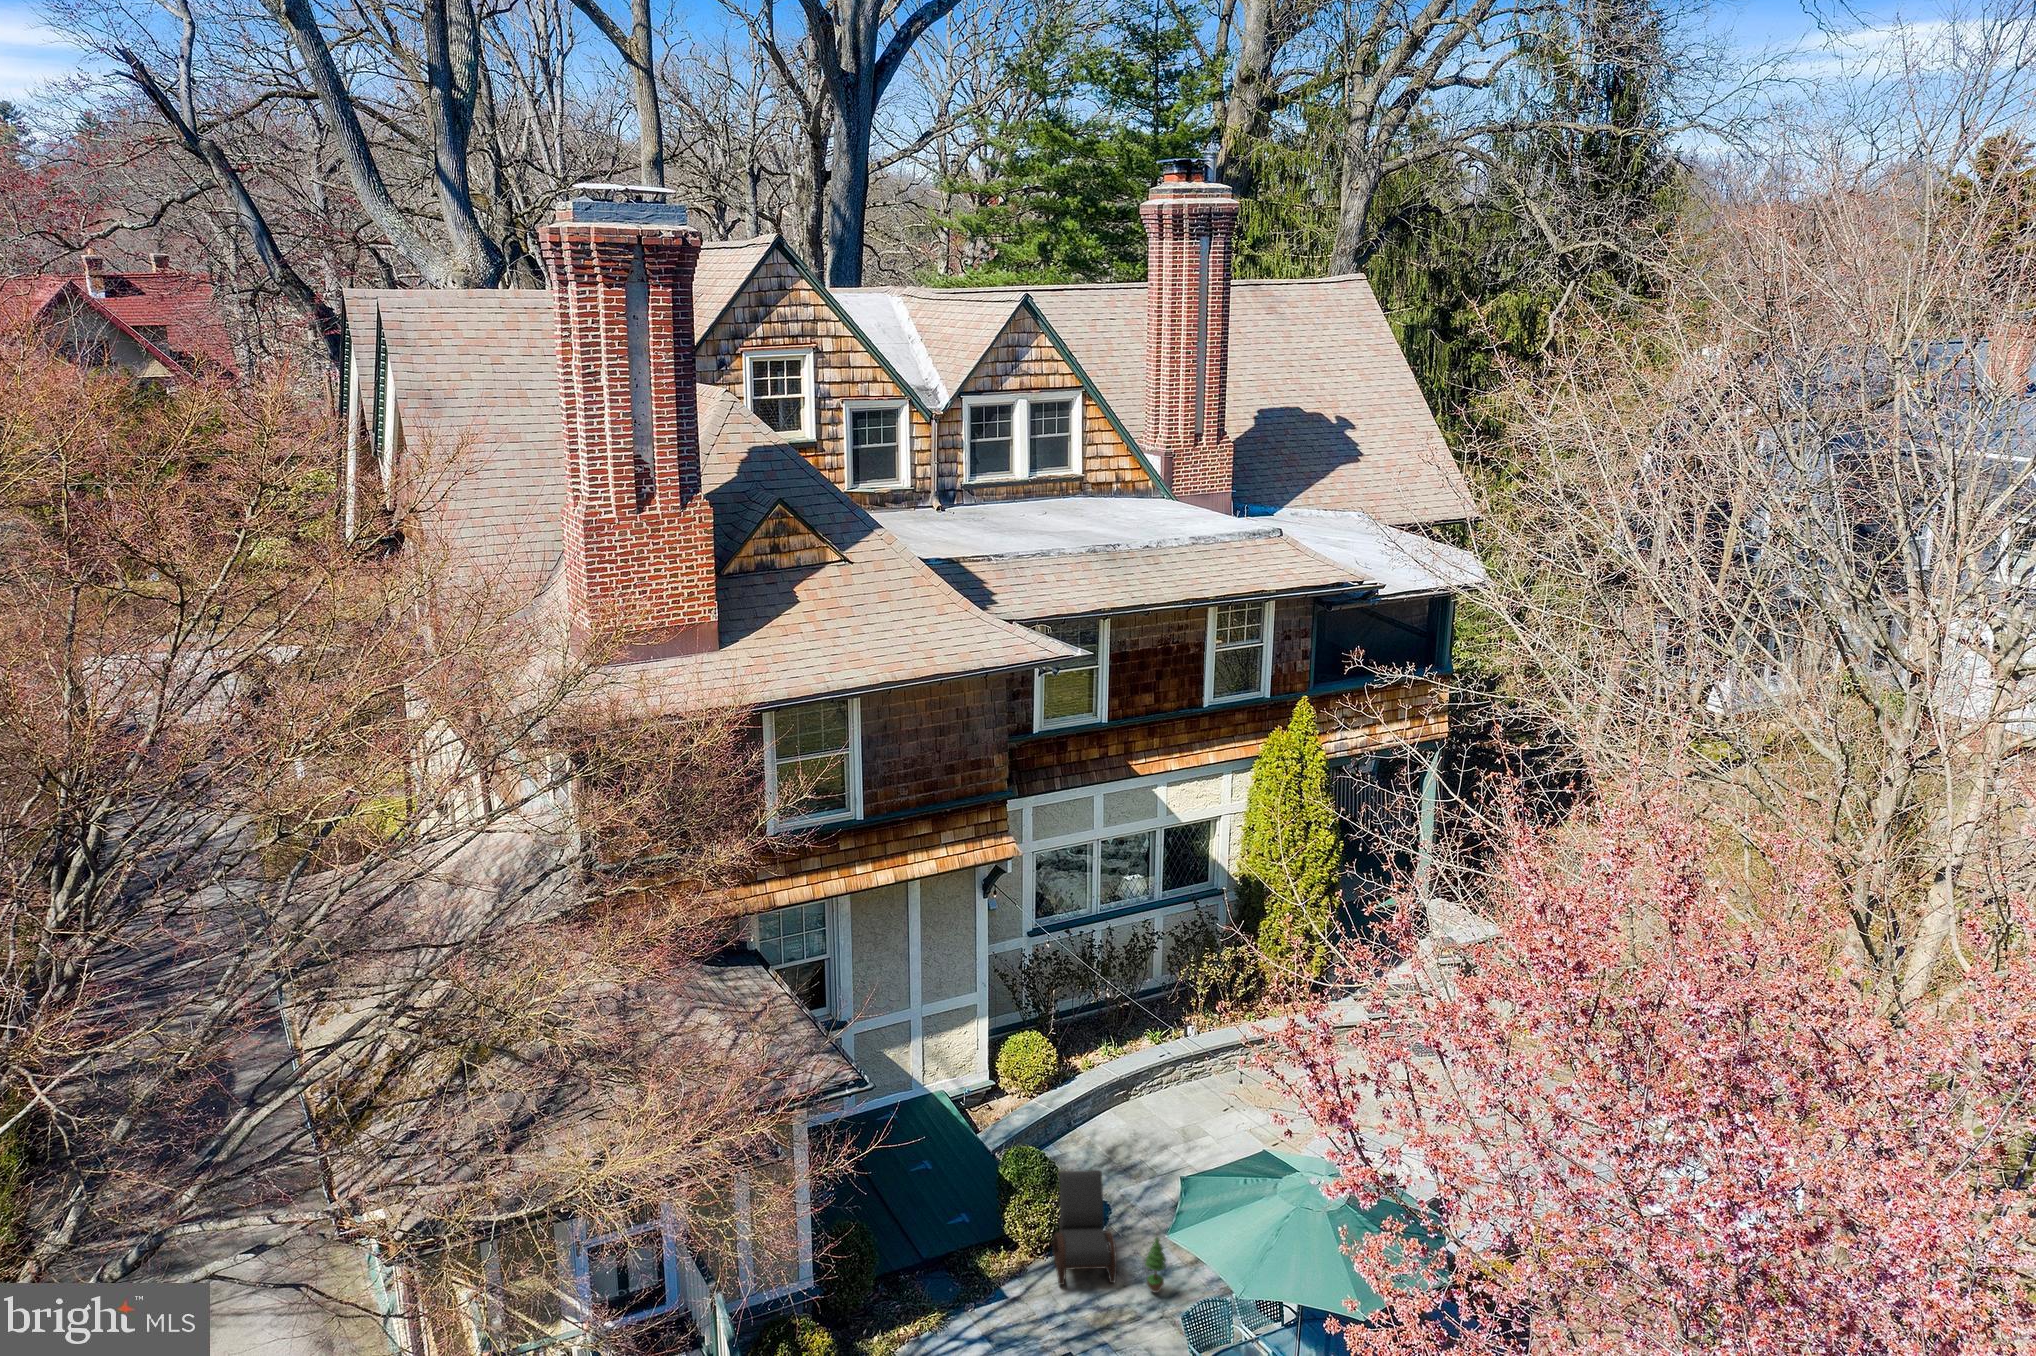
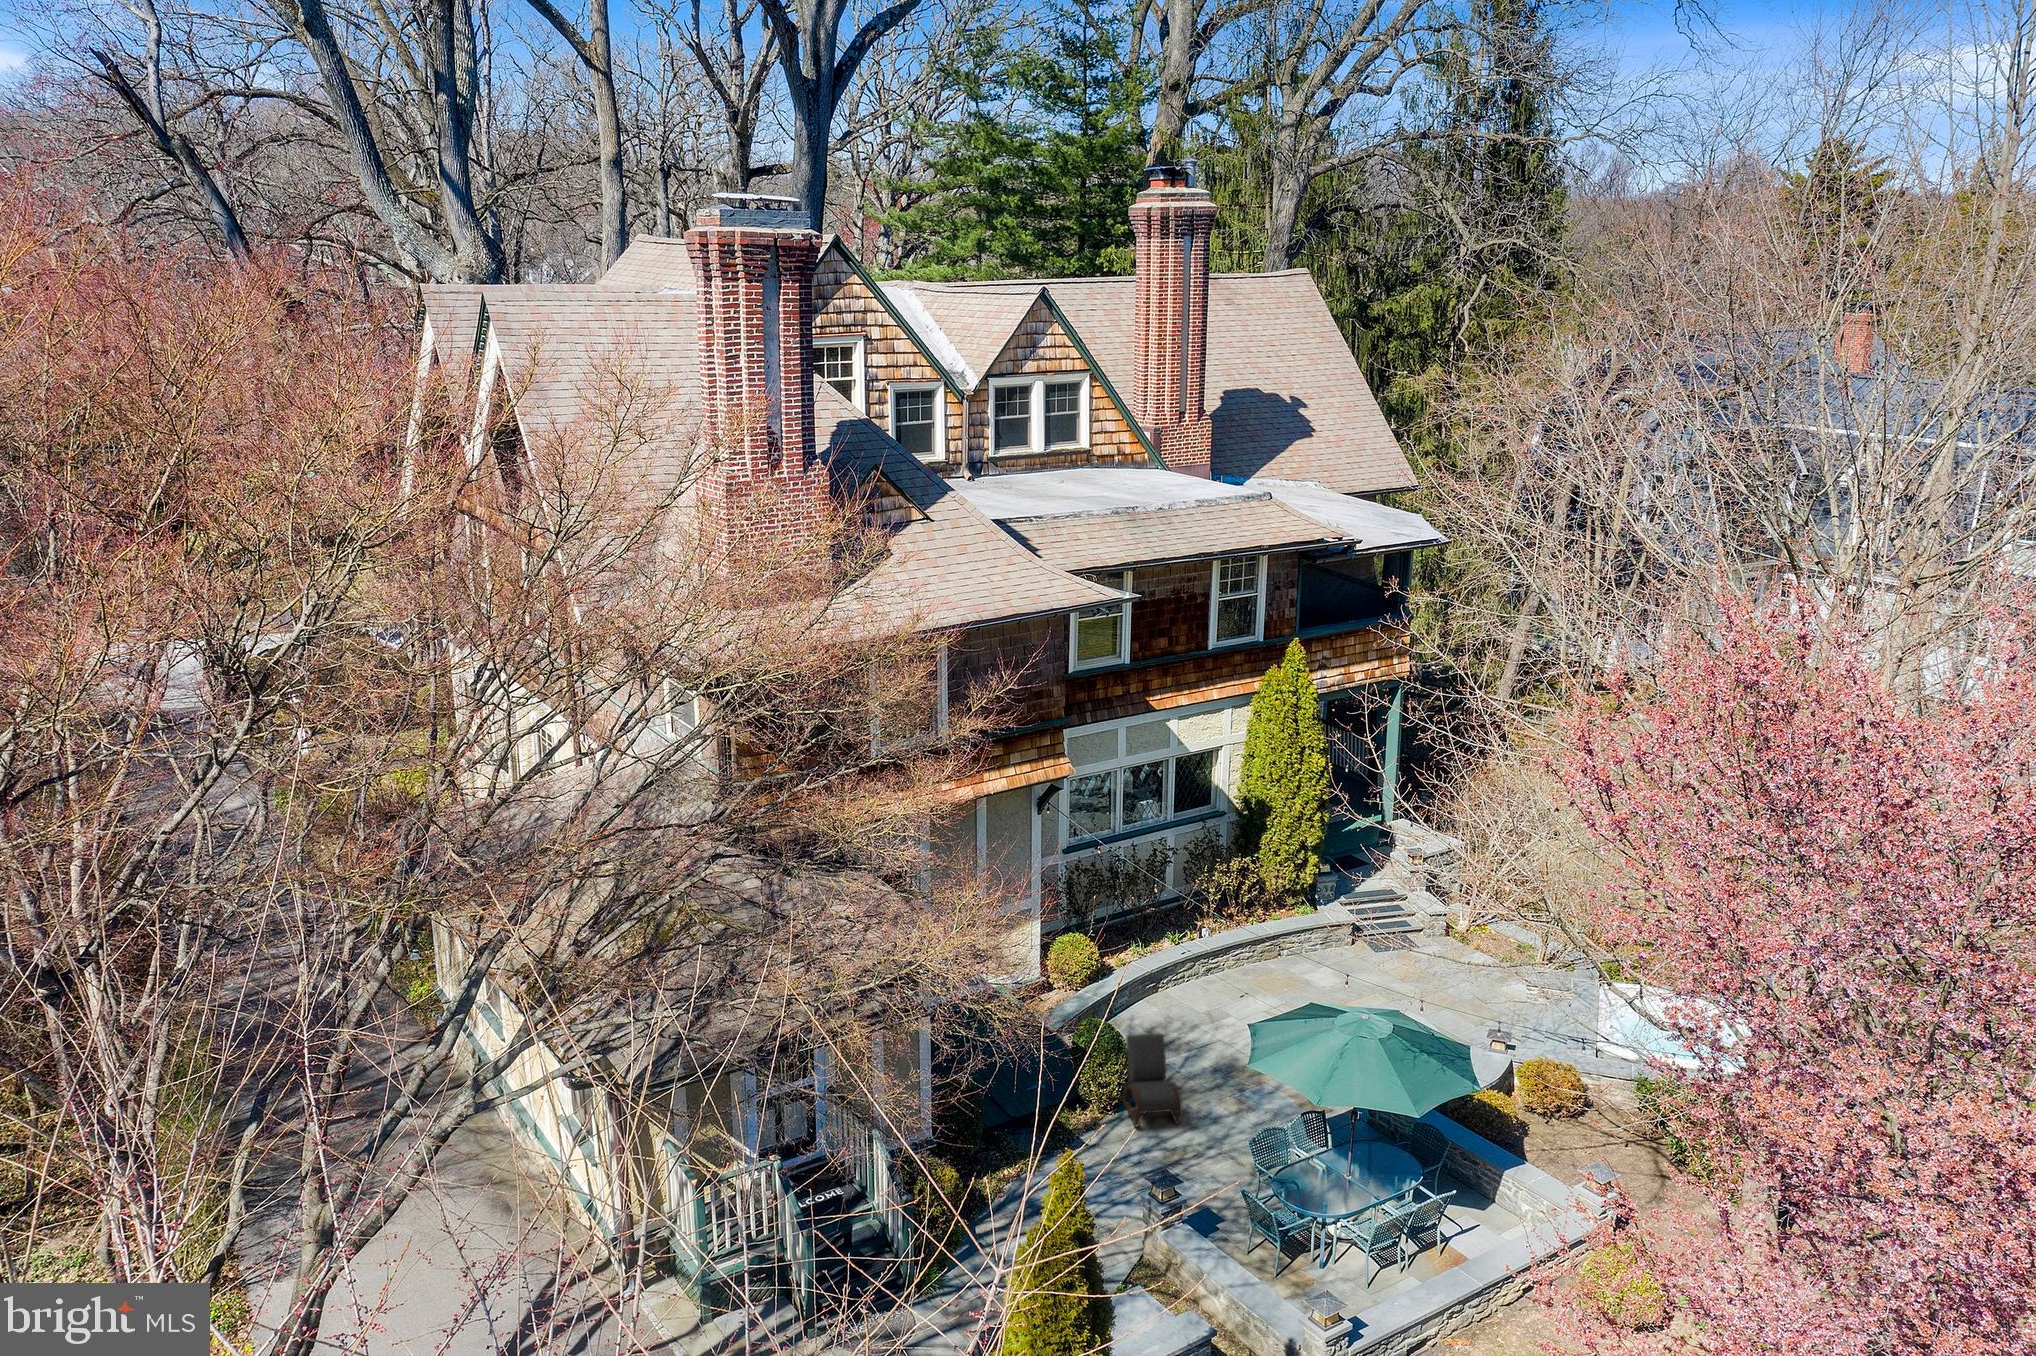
potted tree: present [1145,1236,1166,1292] -> none [1206,1082,1224,1130]

